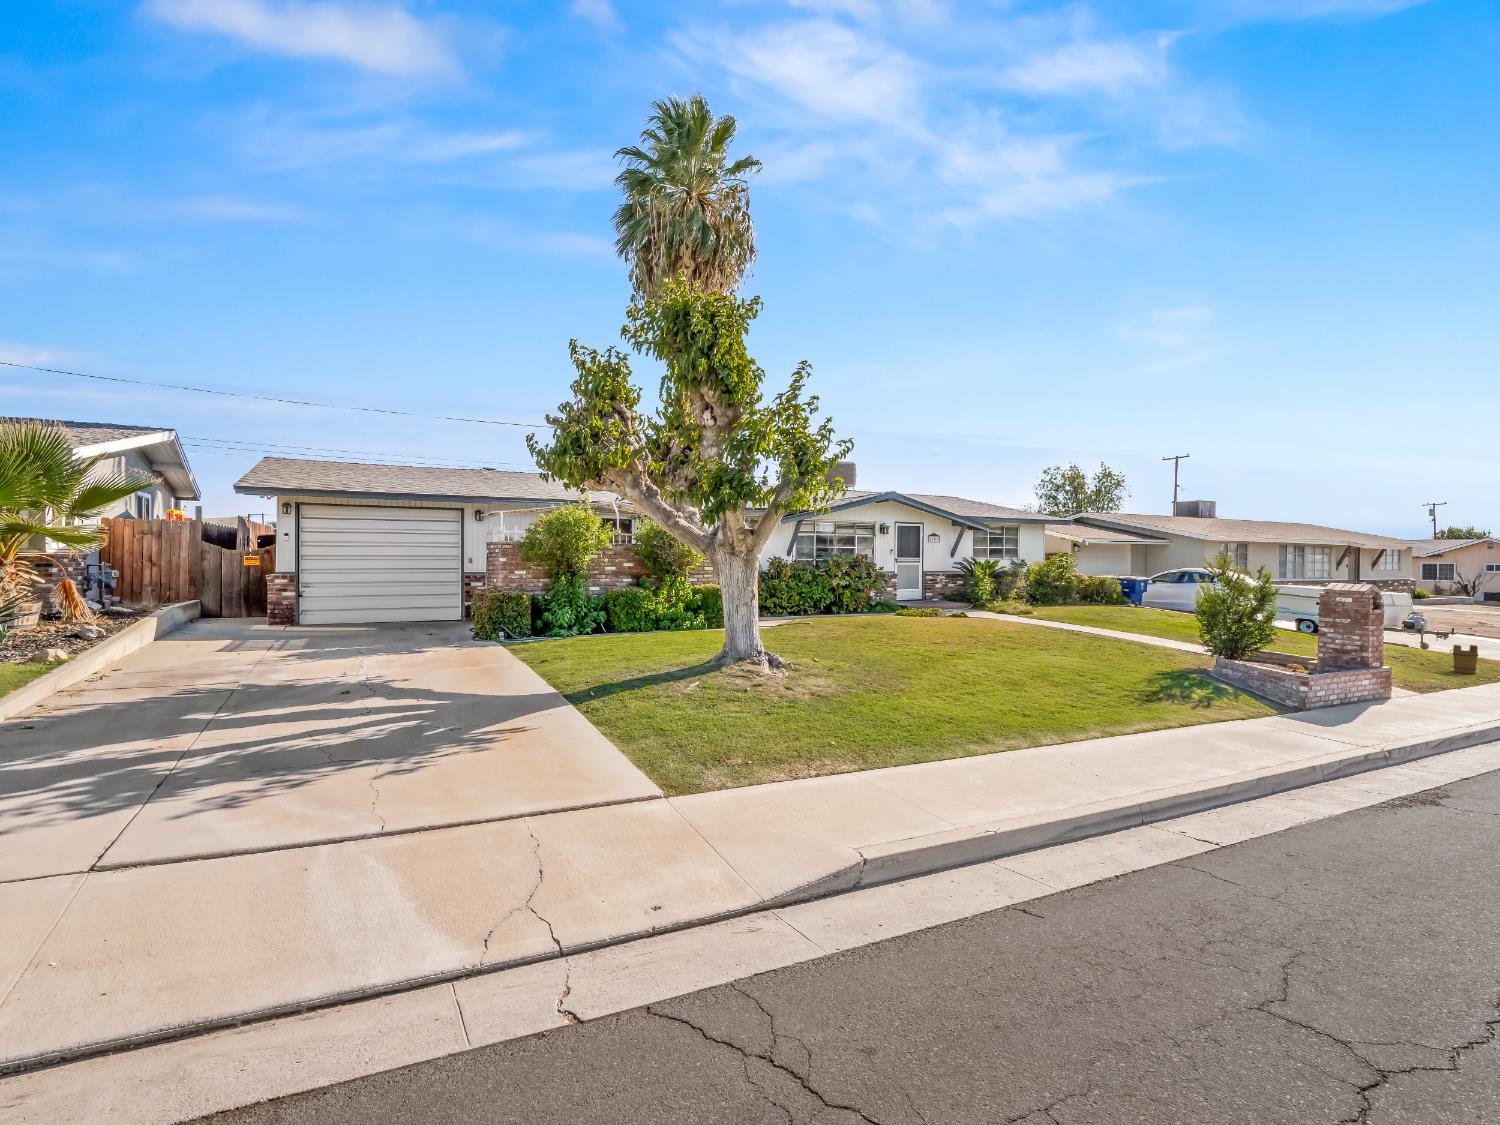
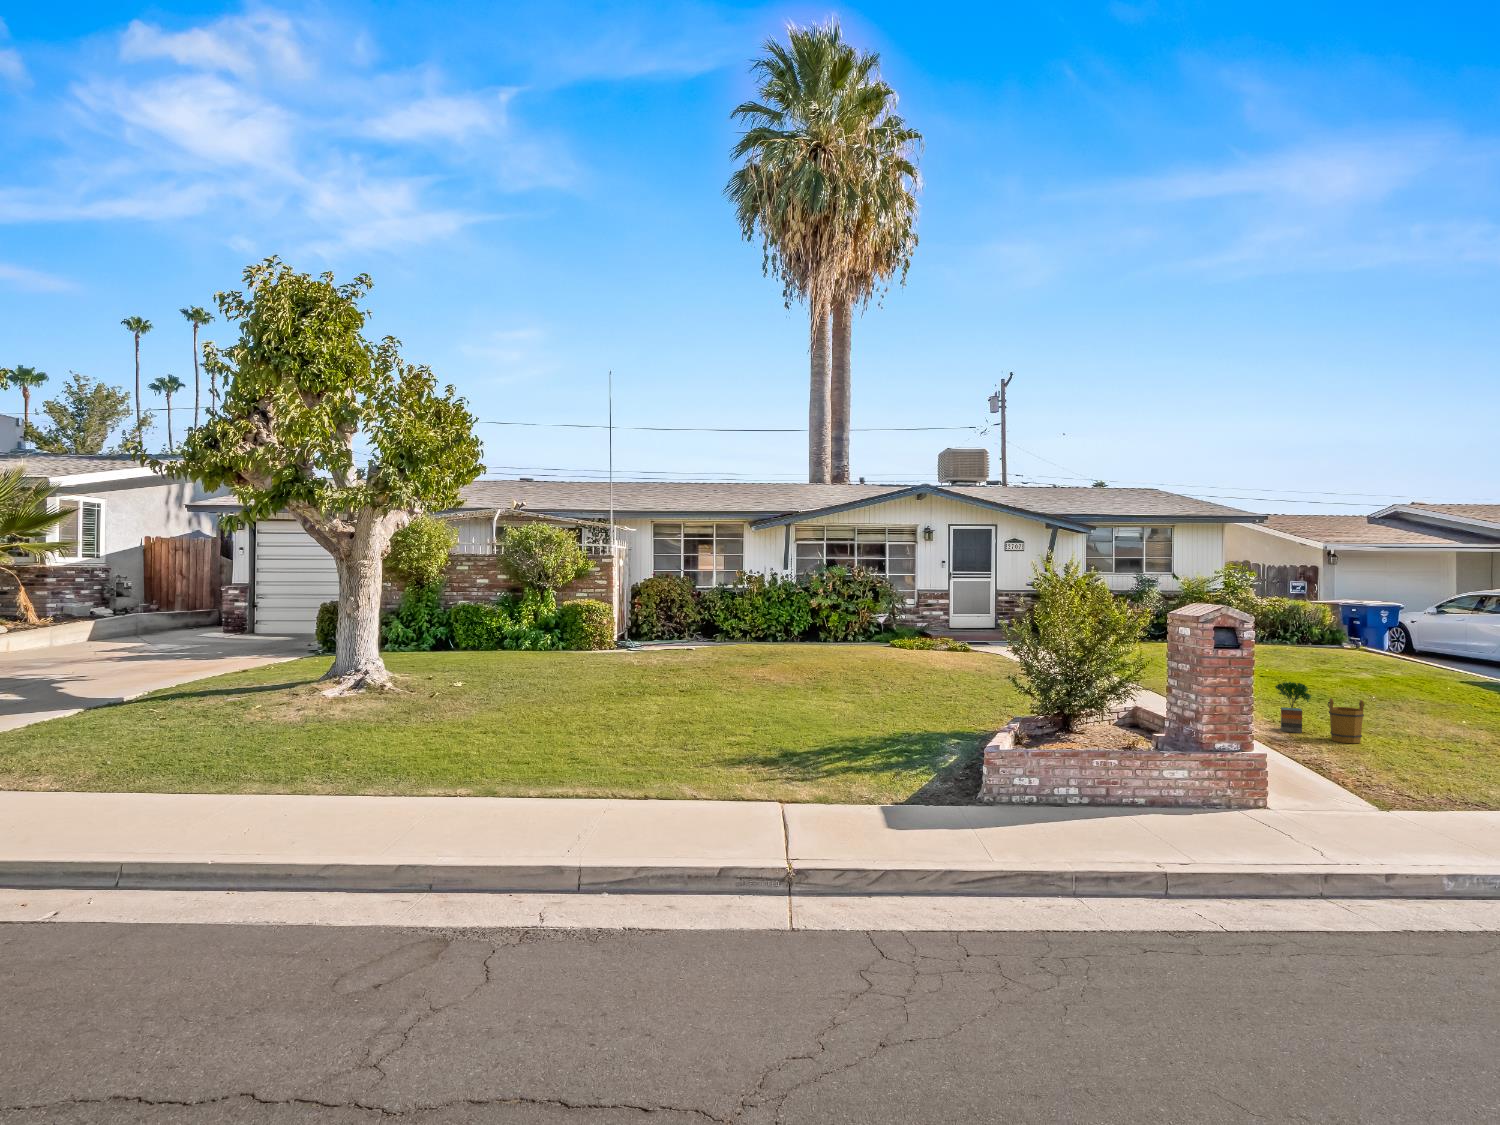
potted tree: none [1404,635,1438,668] -> present [1275,682,1311,733]

